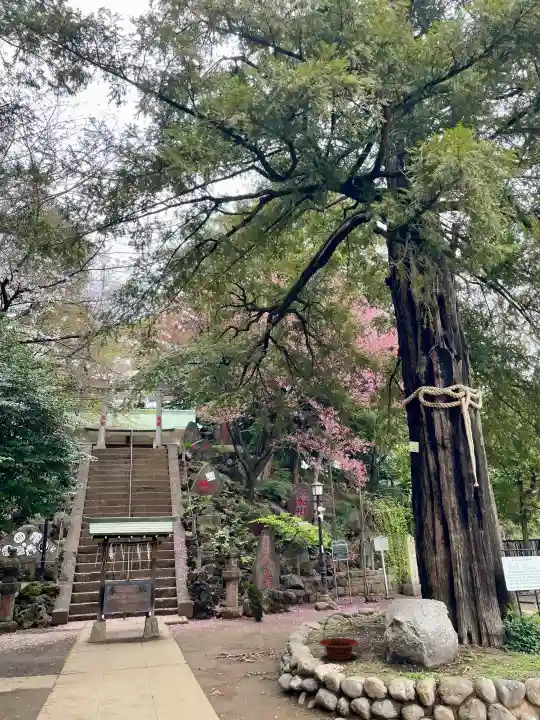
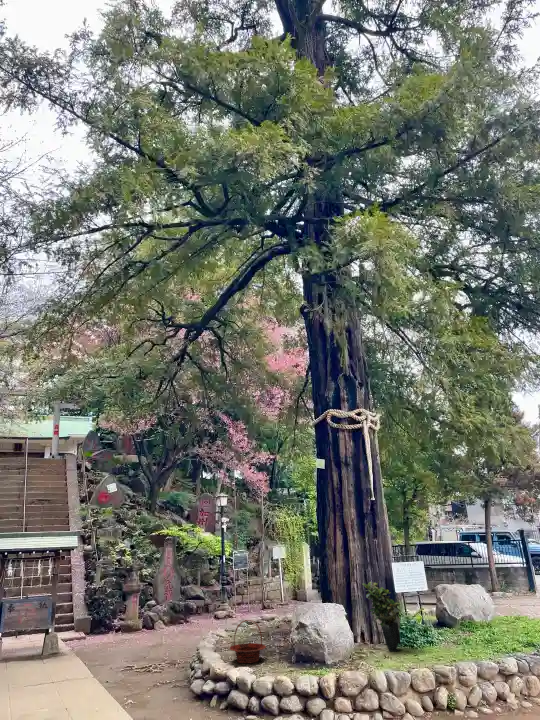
potted plant: present [242,581,264,622] -> present [362,582,401,652]

